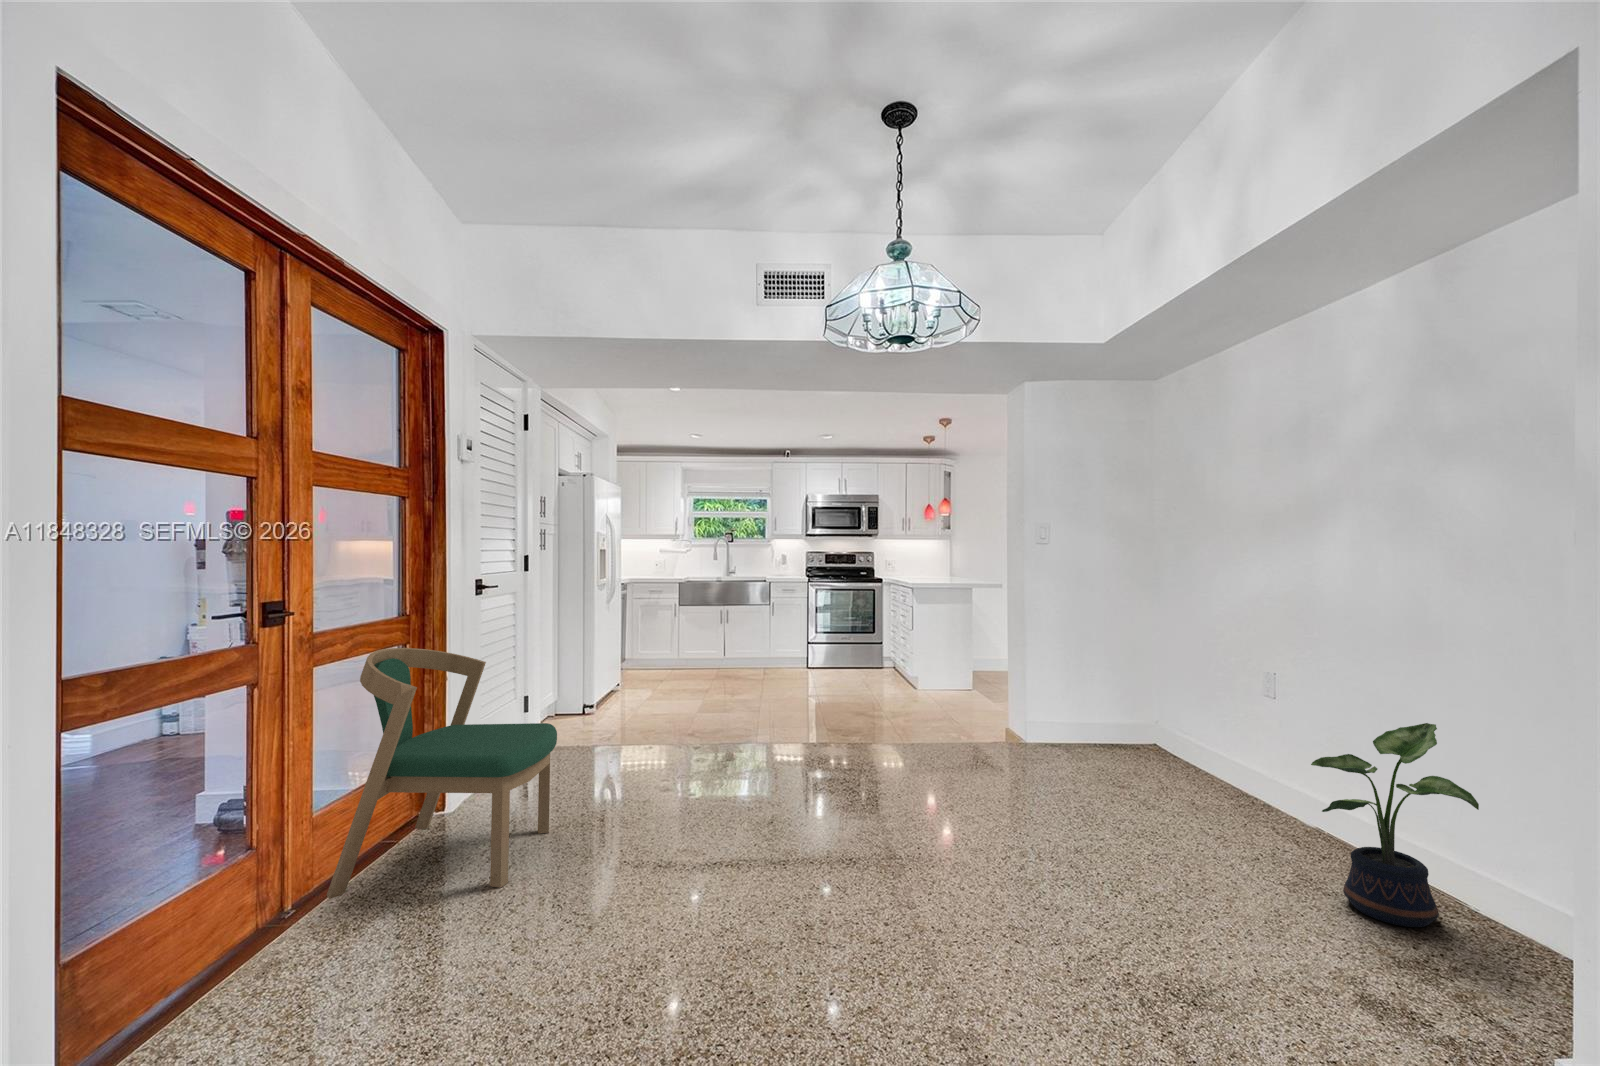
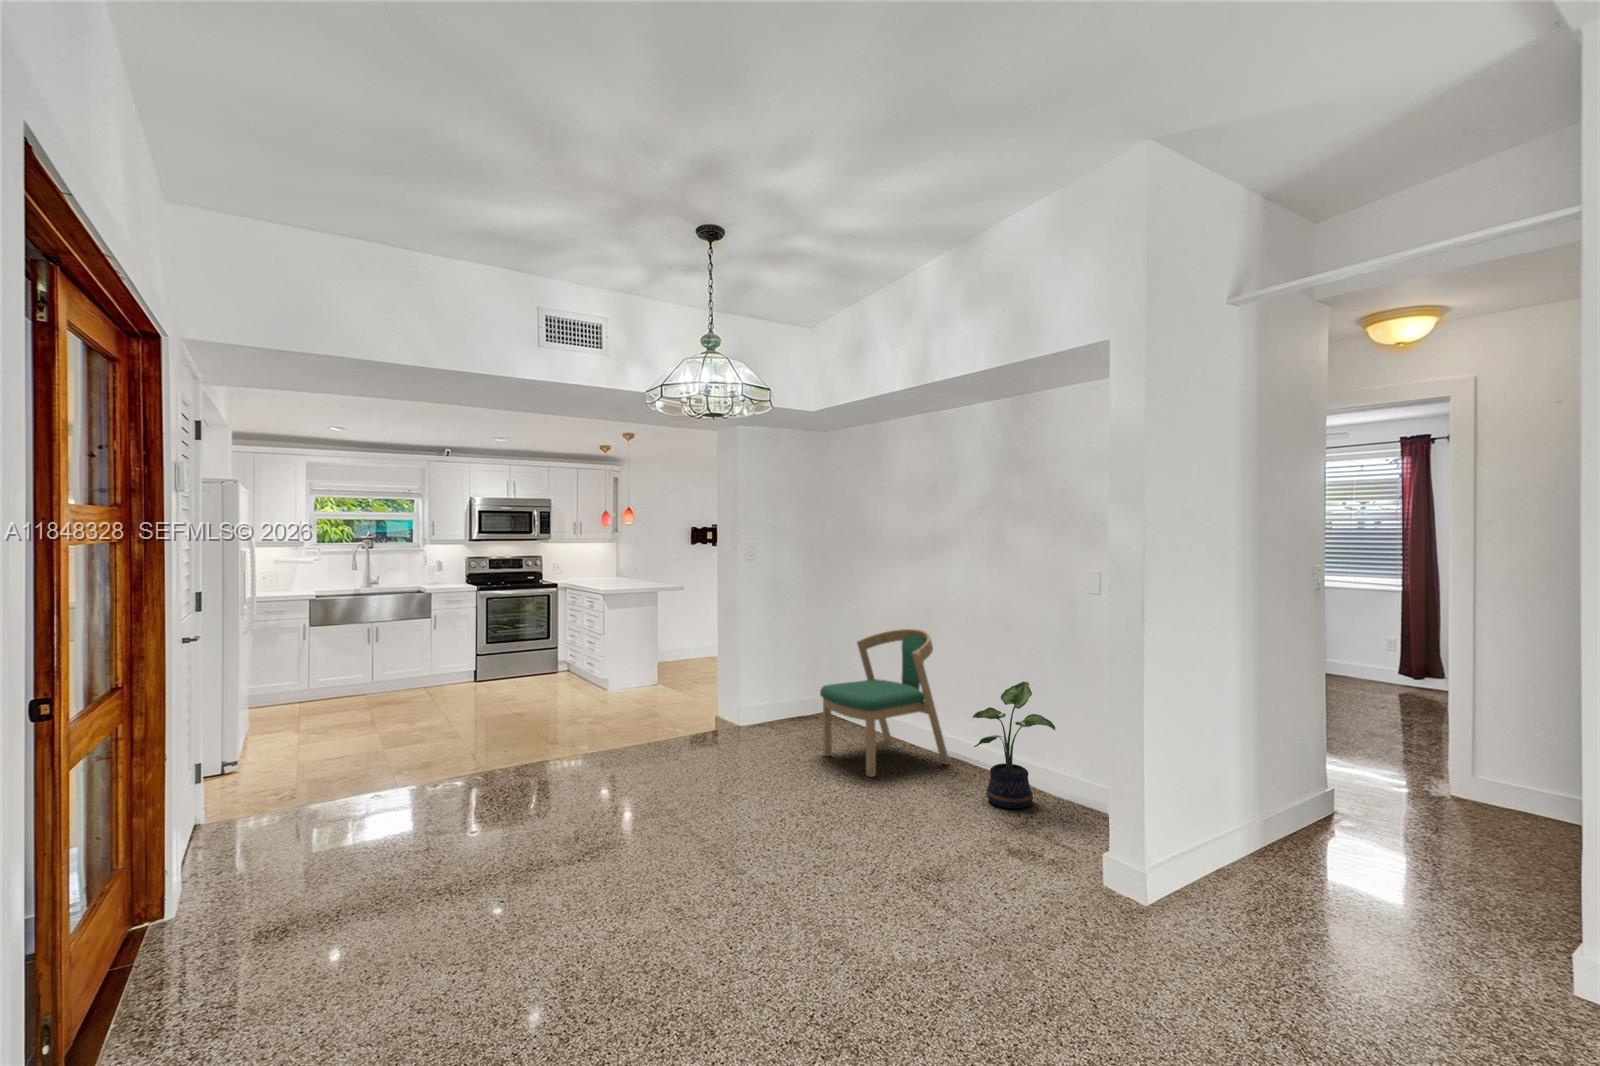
dining chair: present [327,648,557,899] -> present [820,629,950,777]

